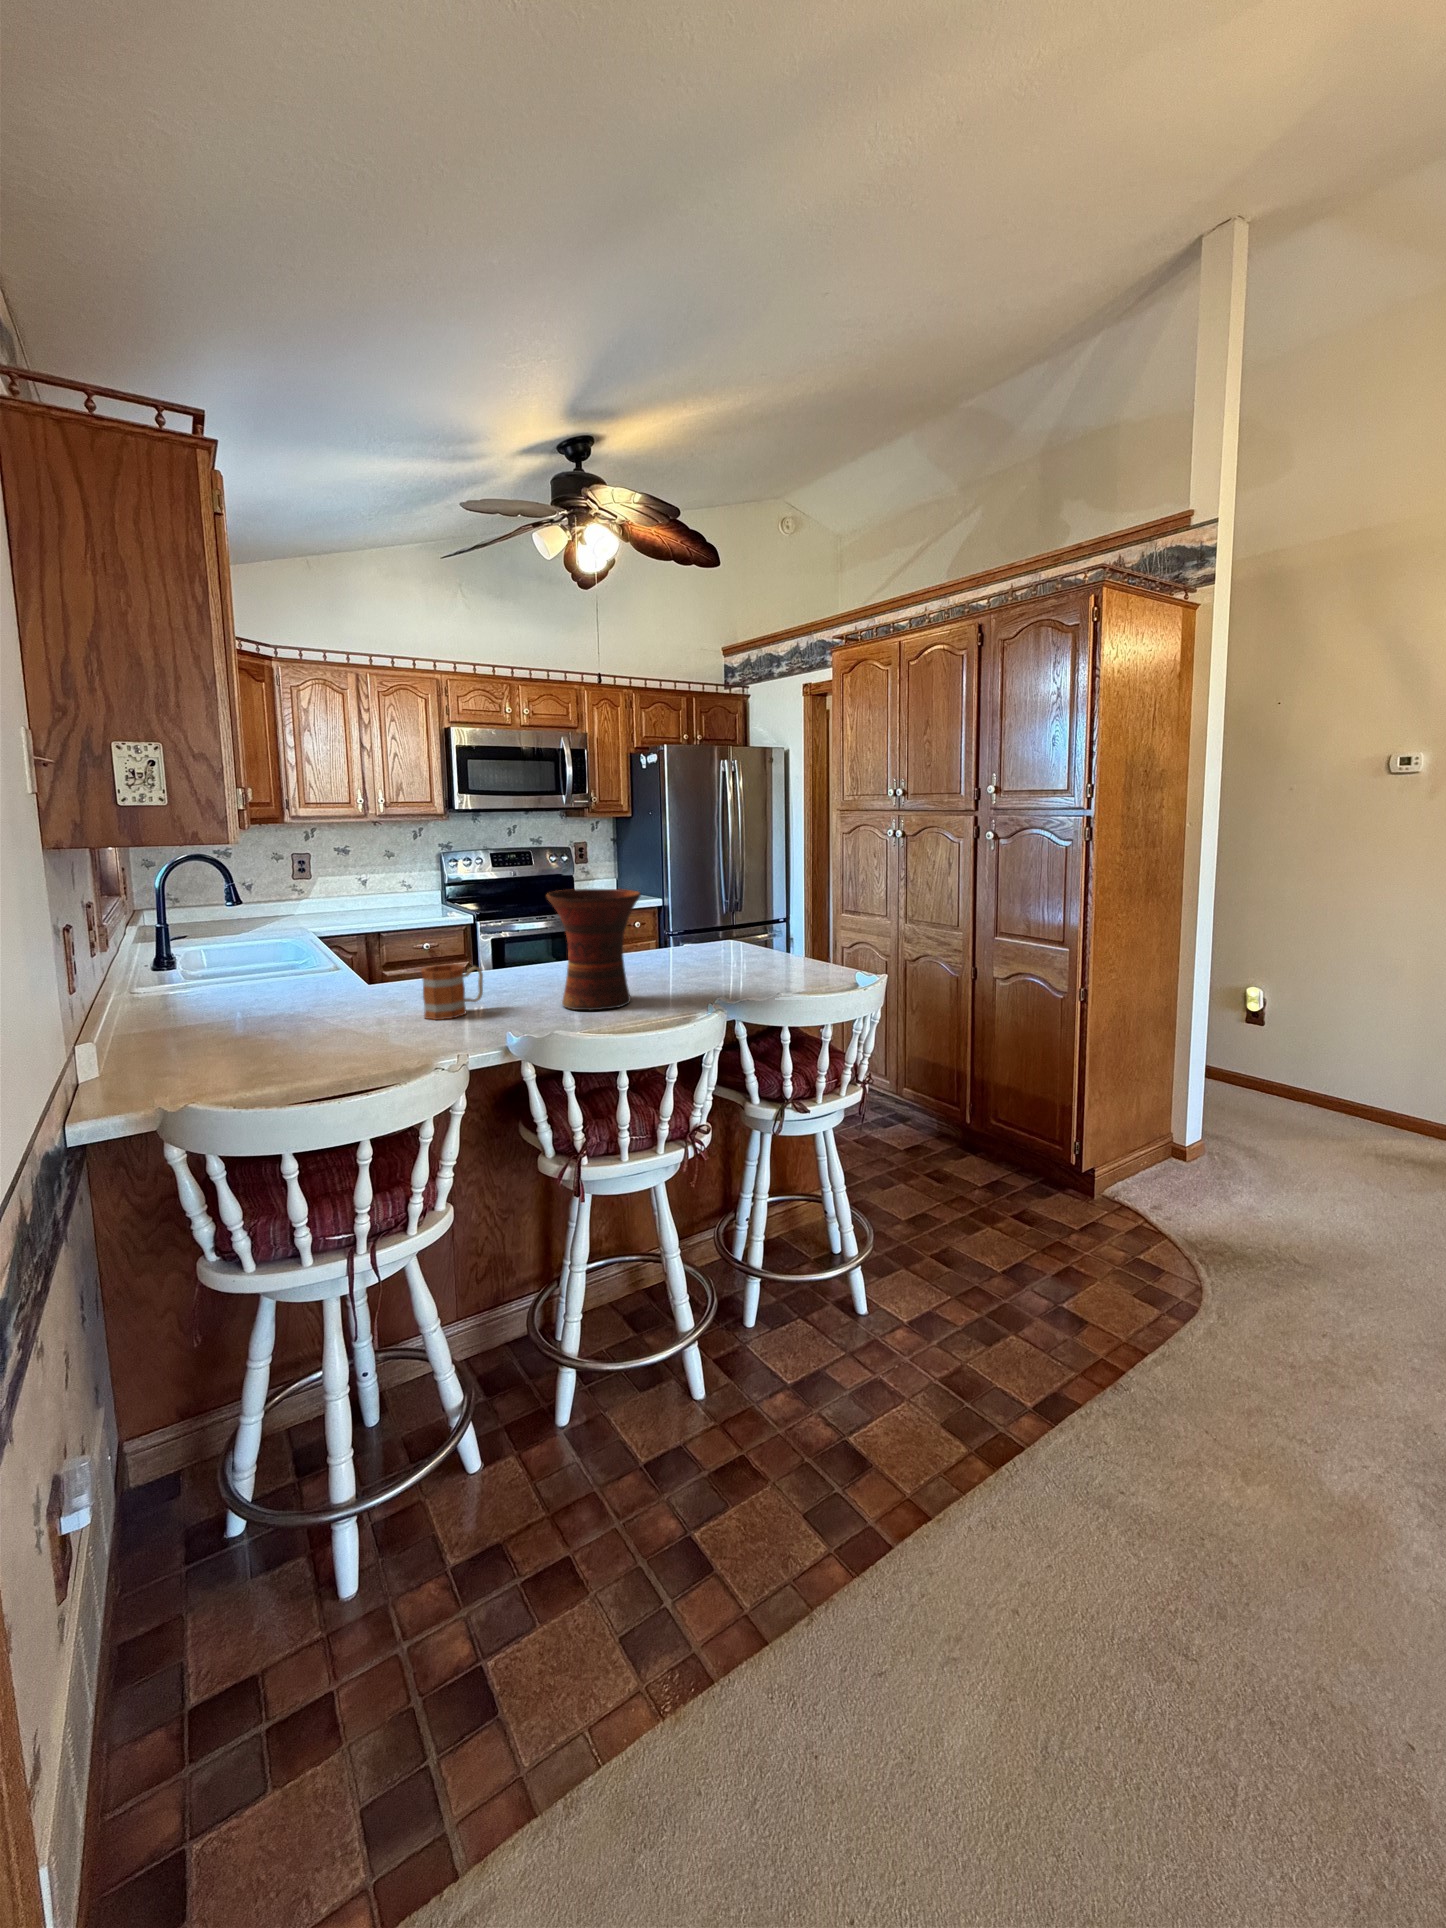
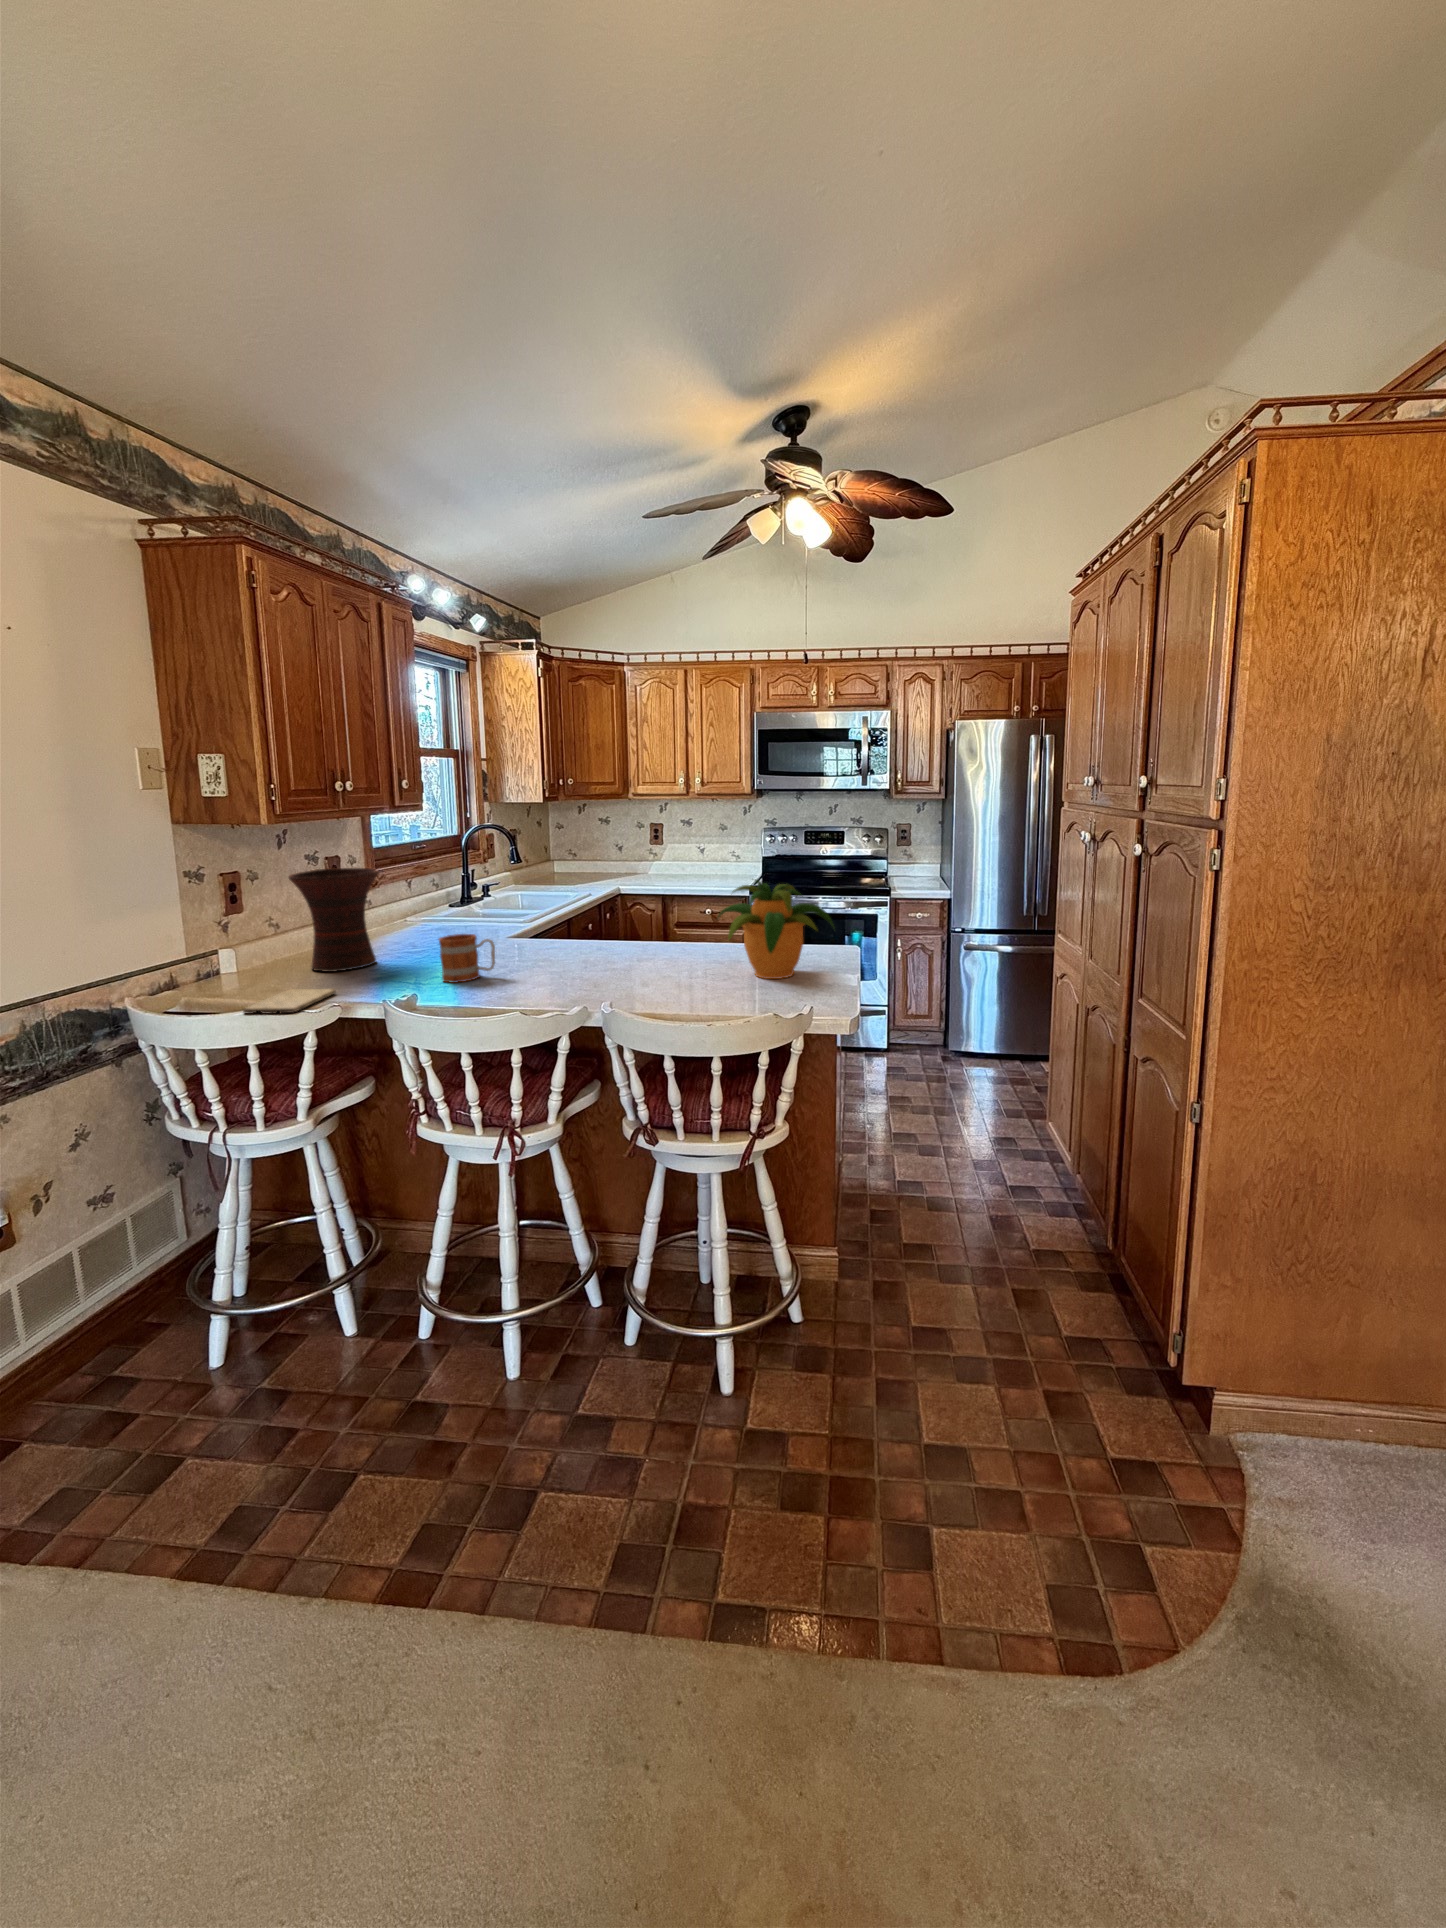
potted plant: none [673,884,783,972] -> present [718,879,834,979]
vase: present [547,889,641,1010] -> present [289,868,379,972]
cutting board: none [270,1043,357,1082] -> present [243,989,336,1014]

